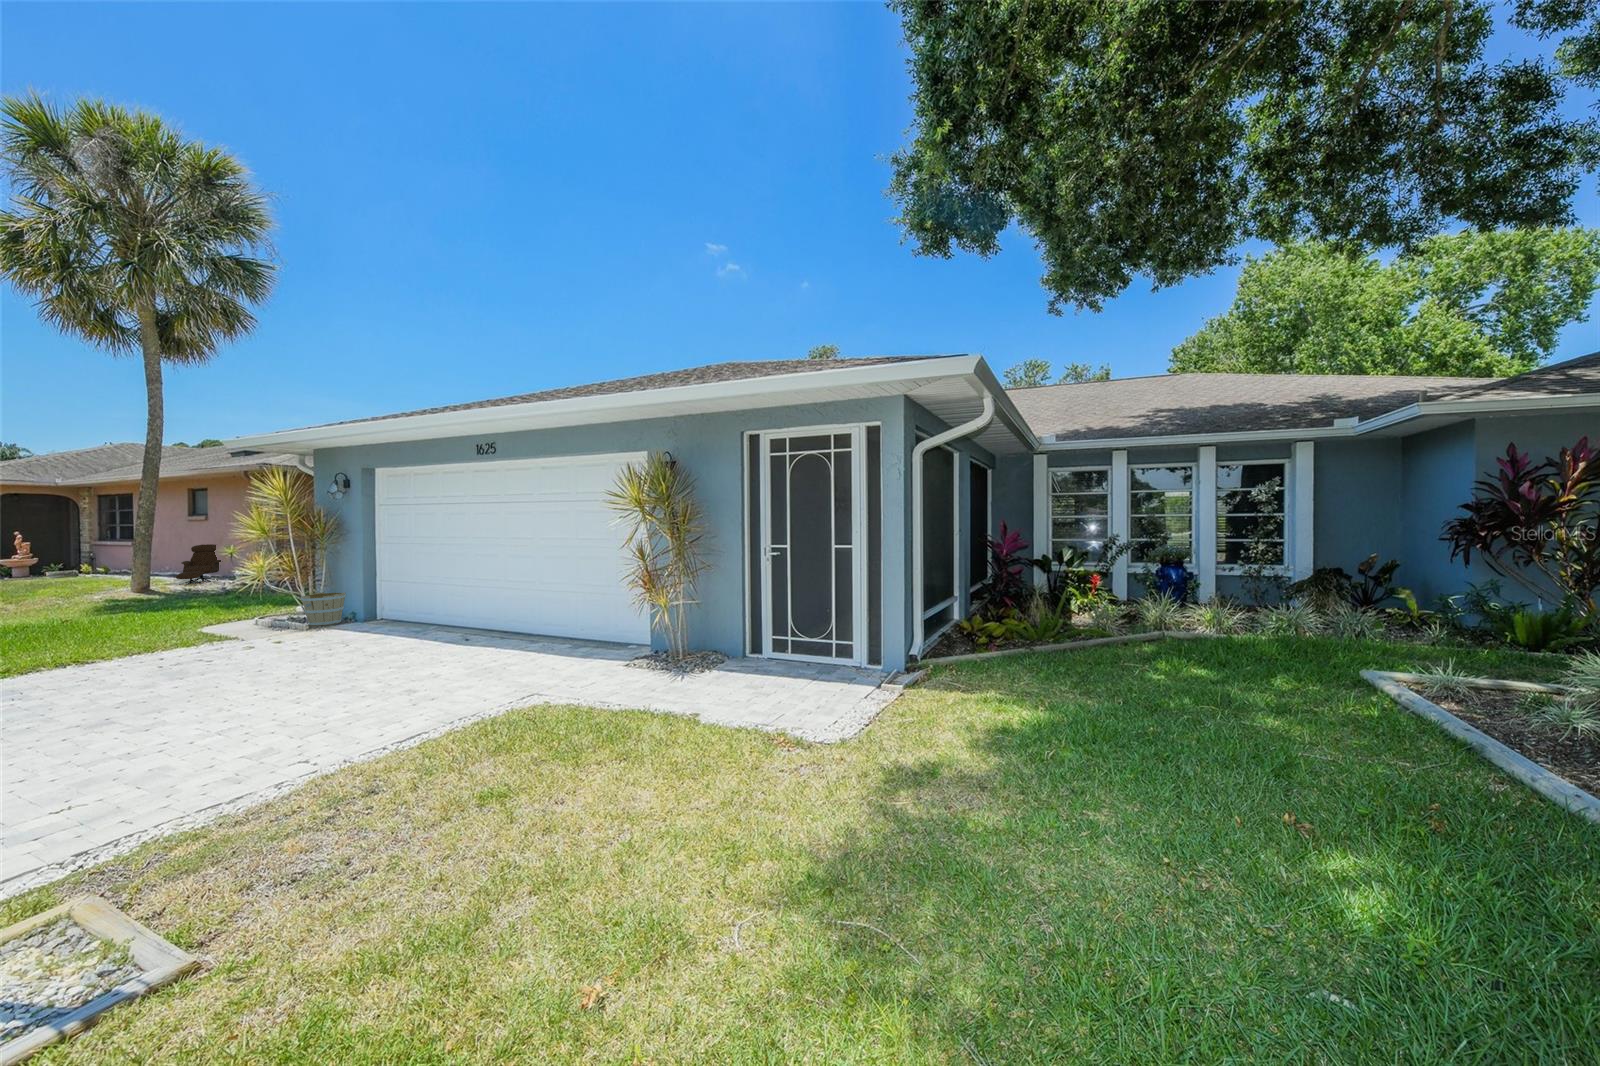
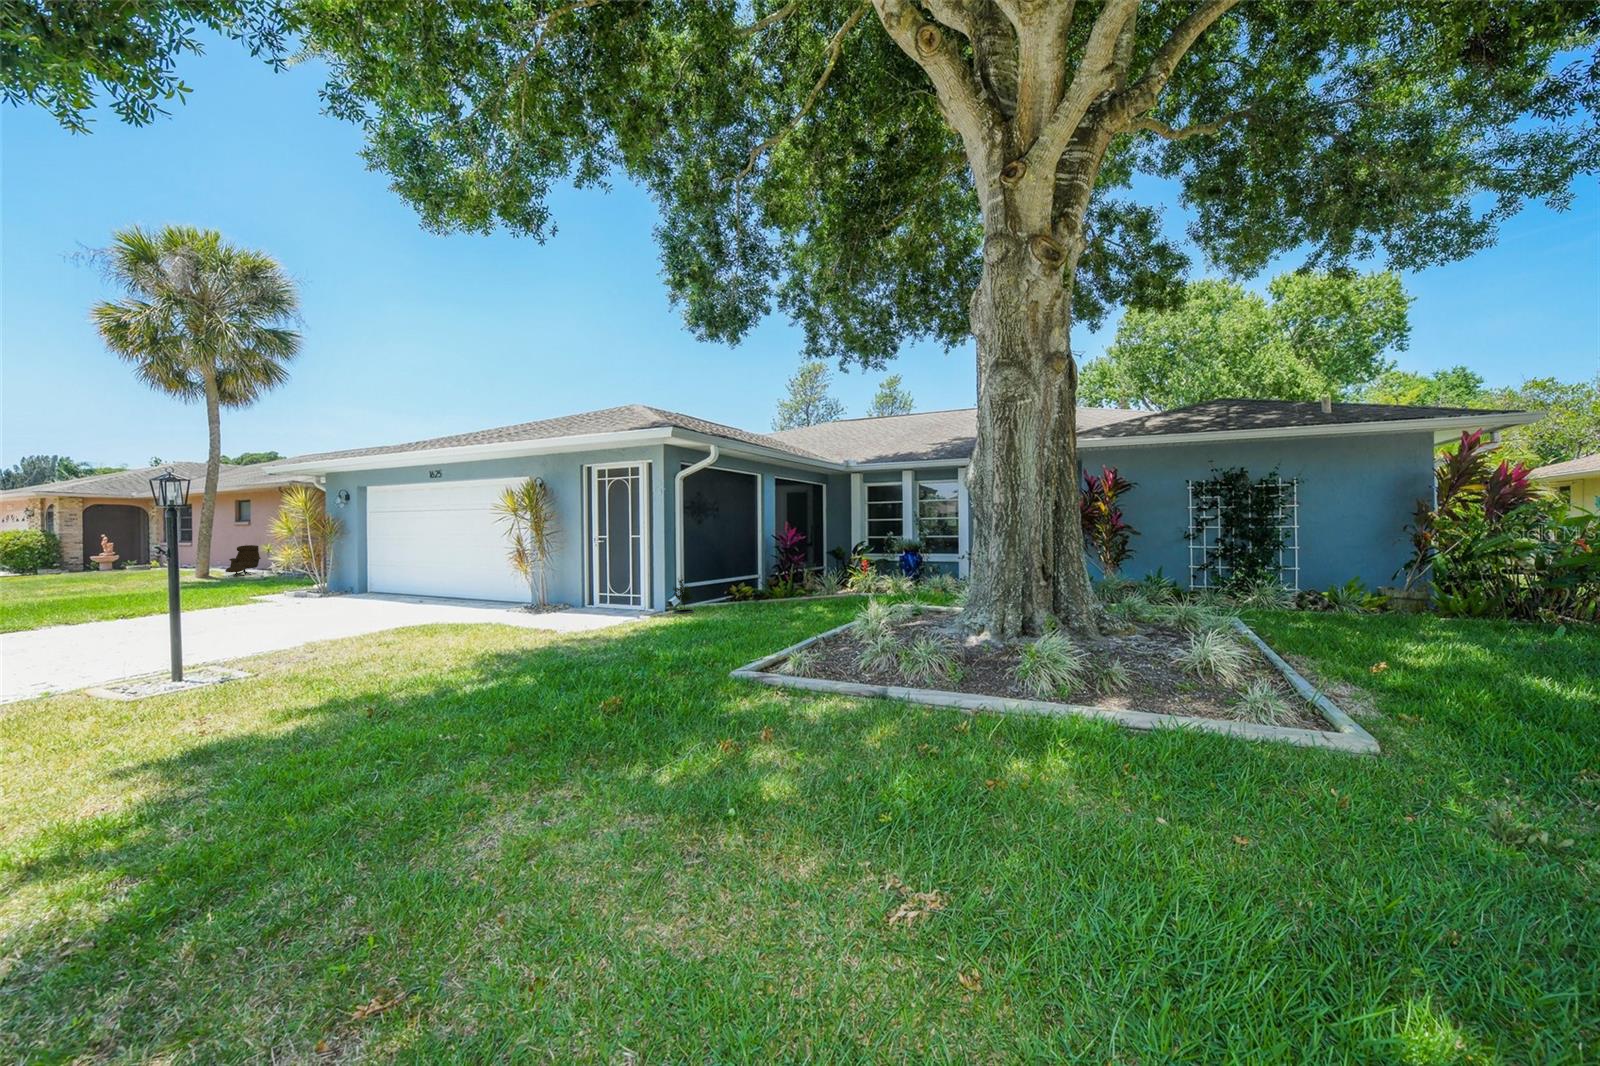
wooden bucket: present [301,592,346,626] -> none [315,574,346,597]
potted tree: none [911,609,953,672] -> present [673,579,694,613]

